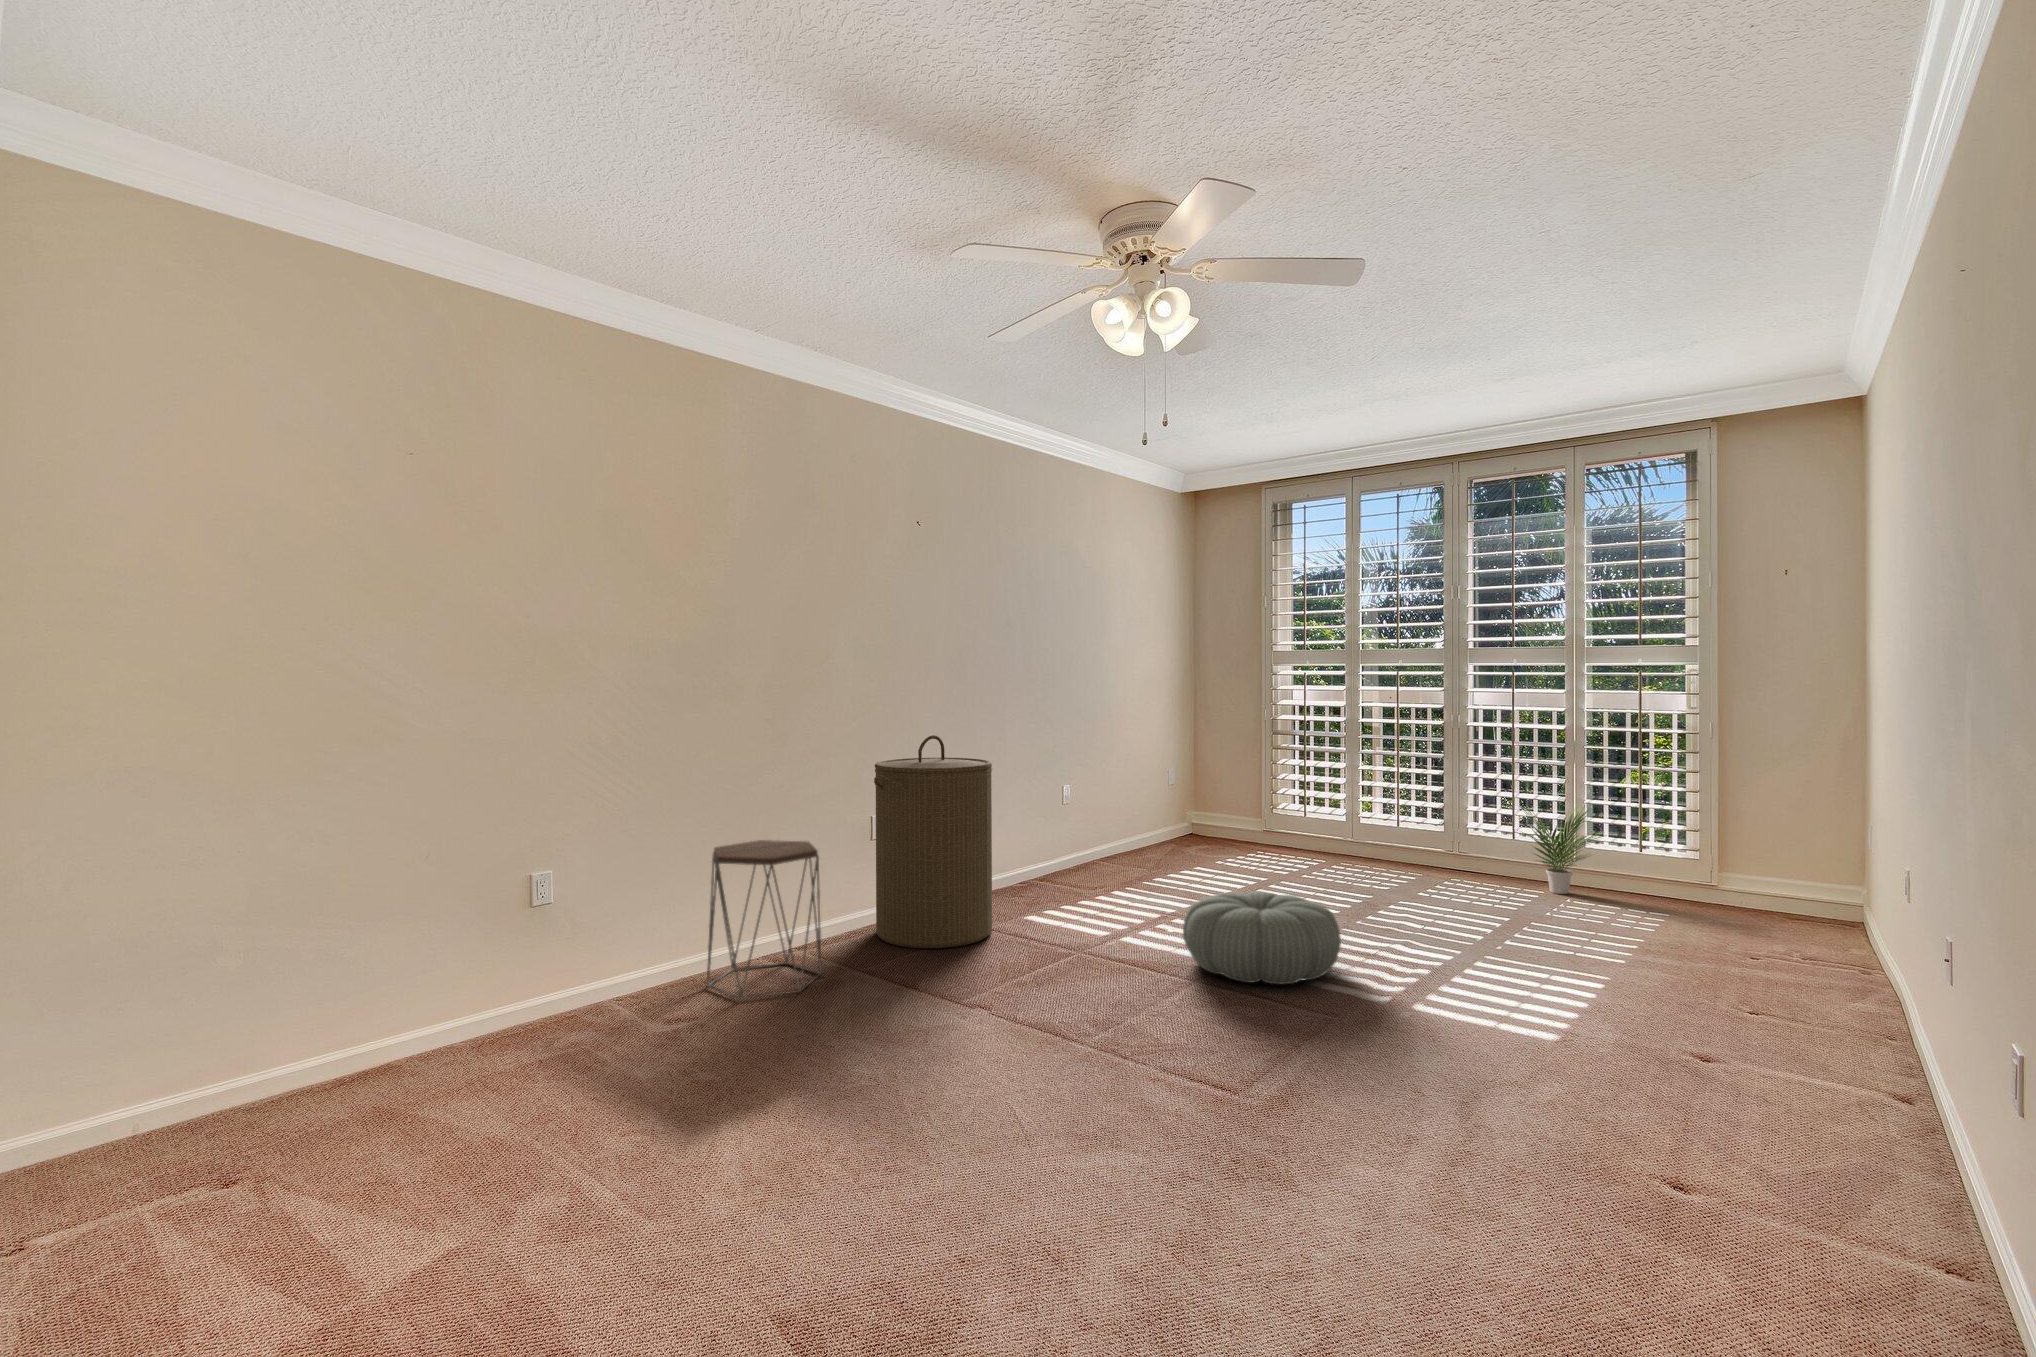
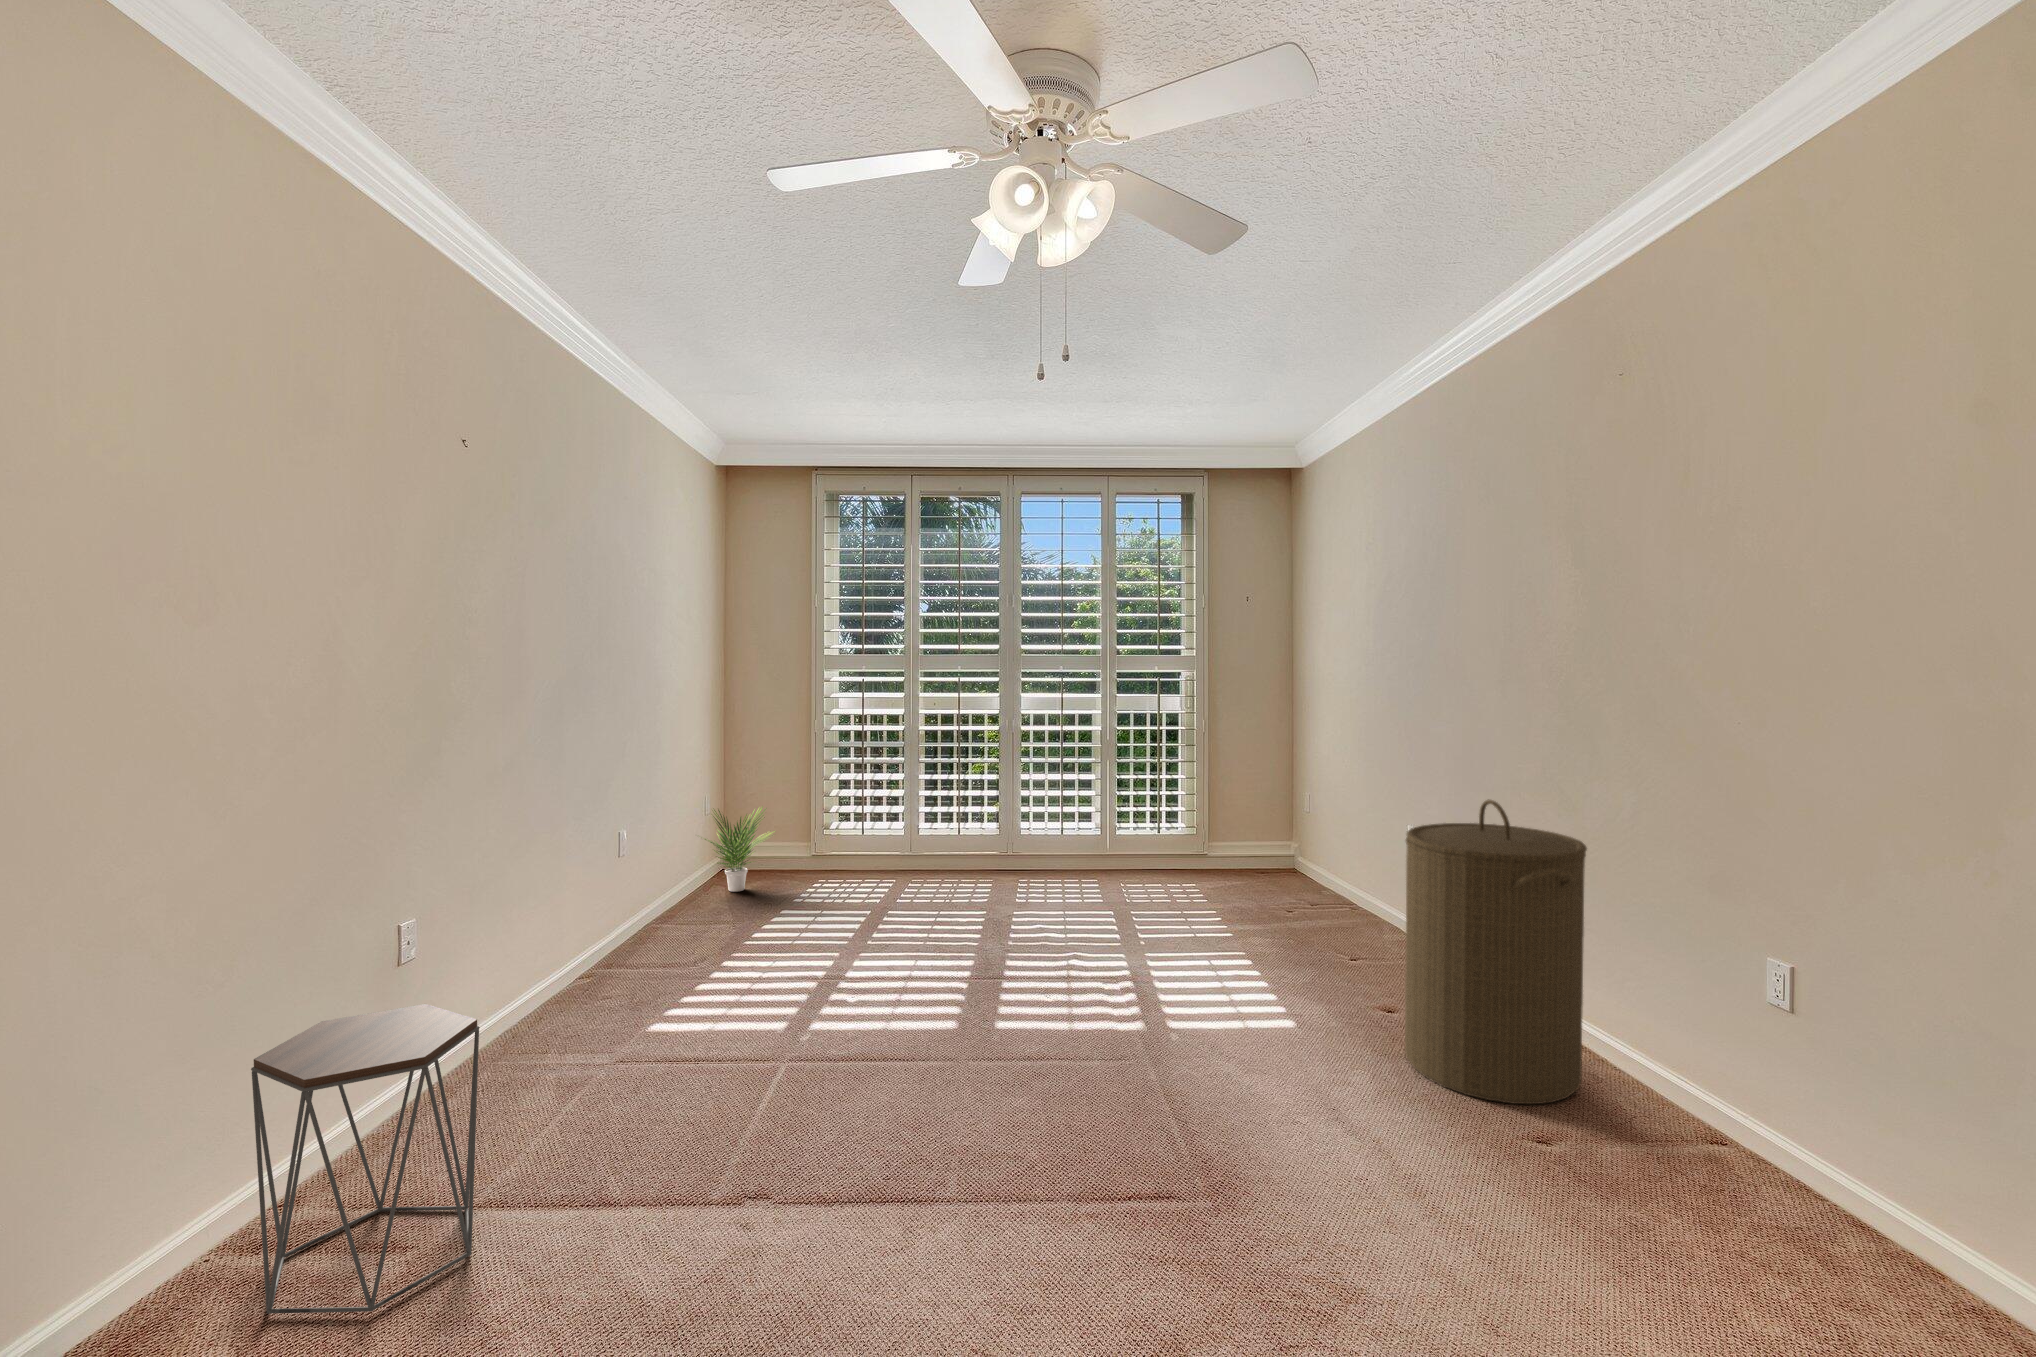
laundry hamper: present [874,735,992,948] -> present [1405,799,1587,1104]
potted plant: present [1522,807,1604,894] -> present [705,808,768,892]
pouf: present [1183,891,1341,984] -> none [911,934,1075,1044]

